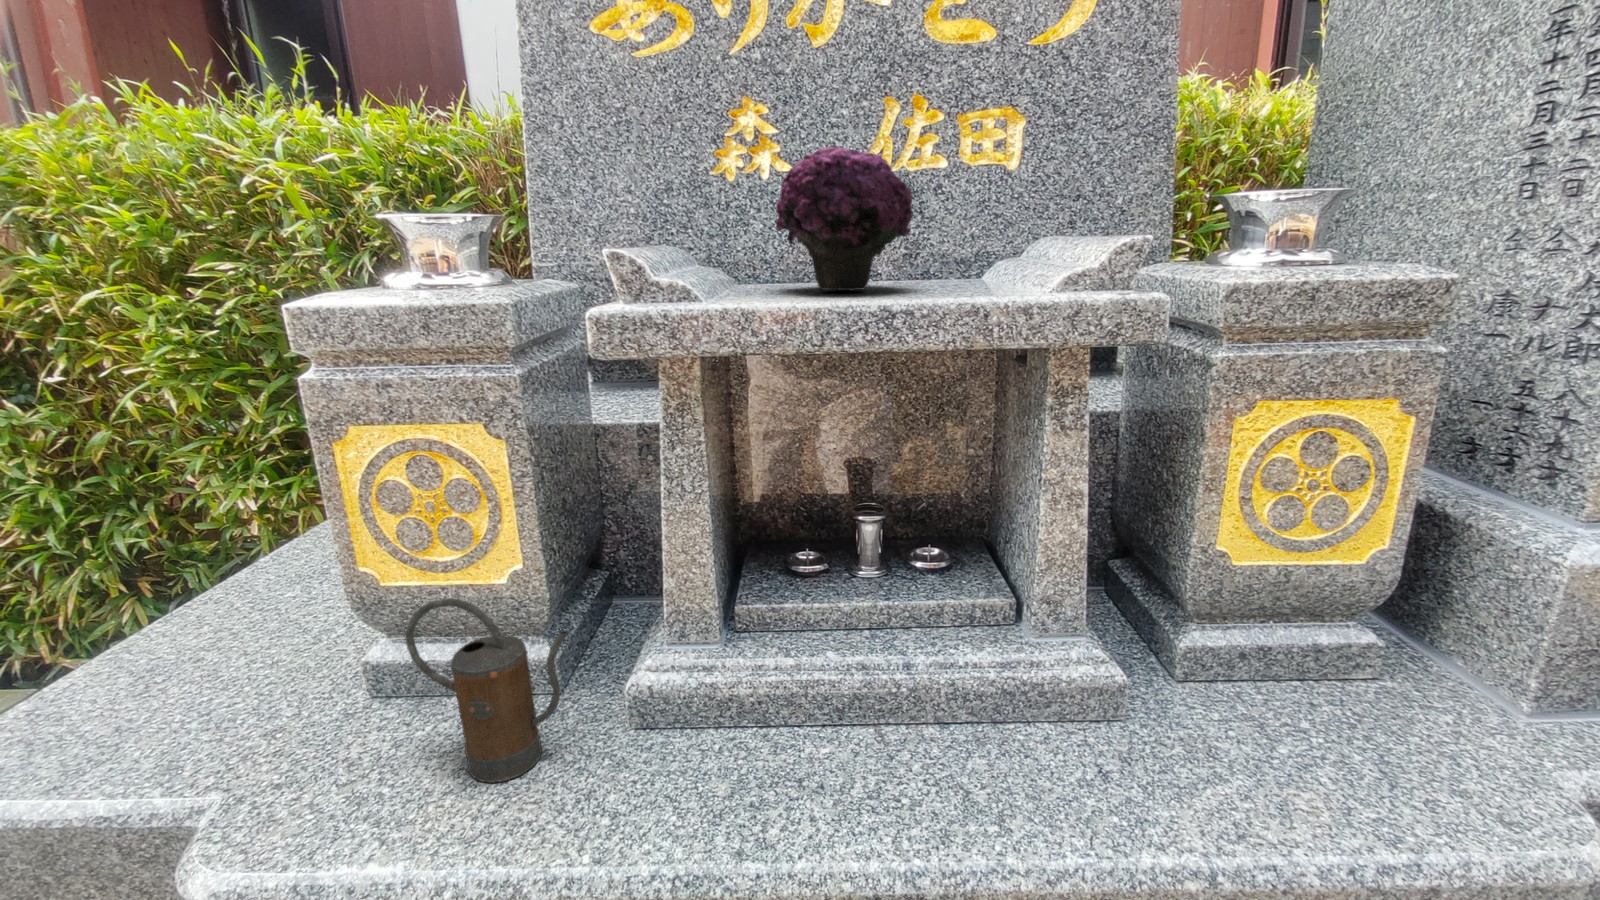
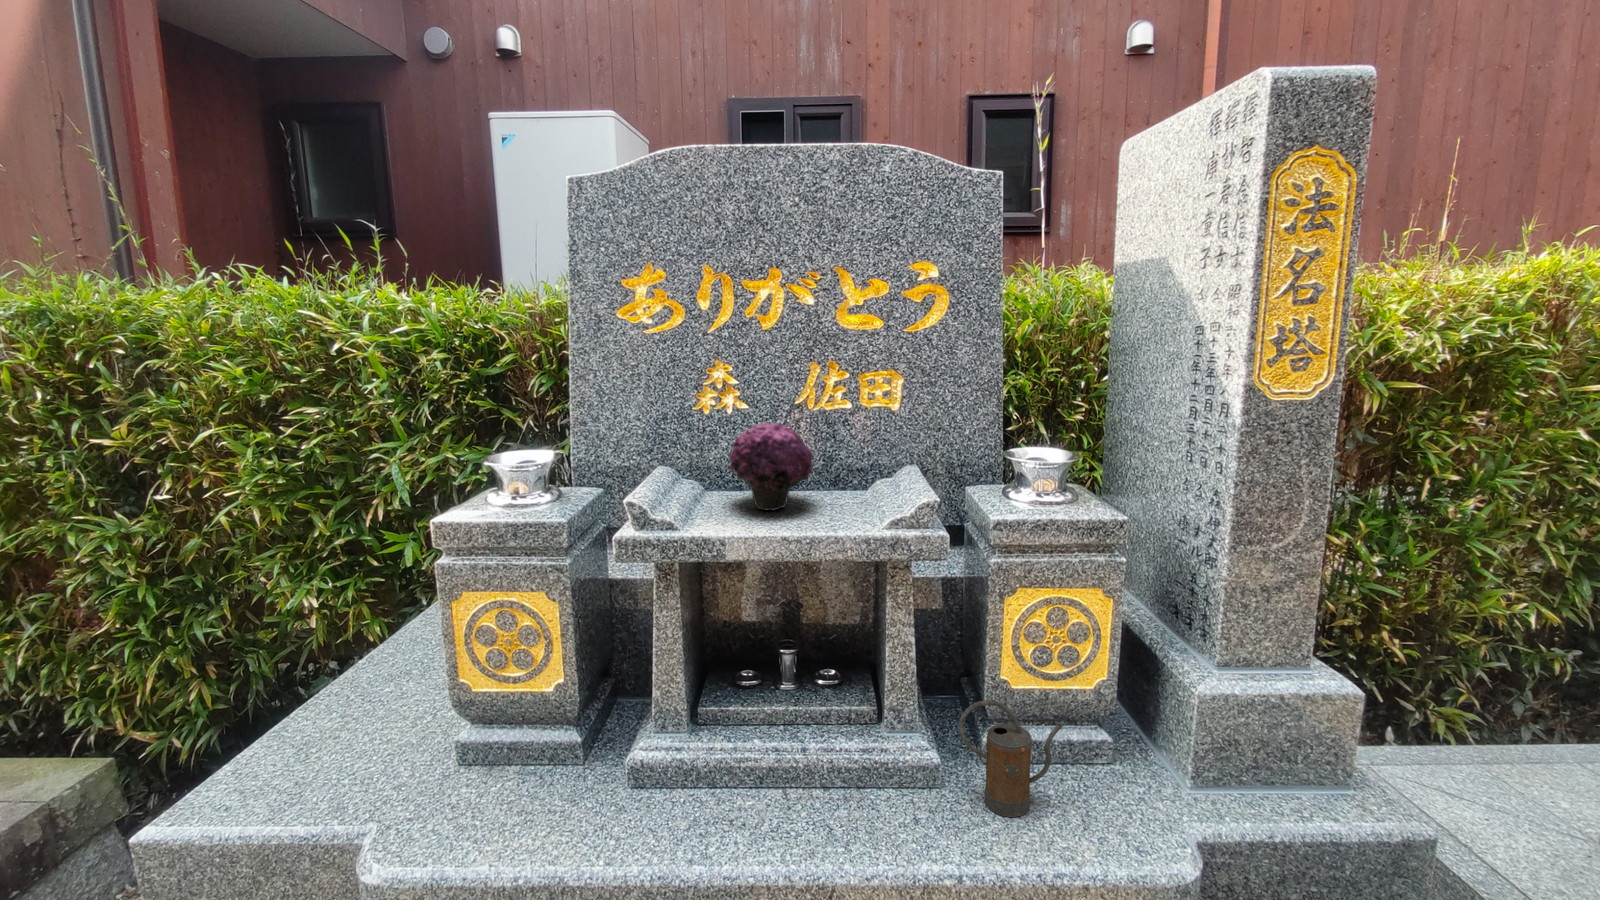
watering can: present [406,599,569,783] -> present [959,700,1063,817]

